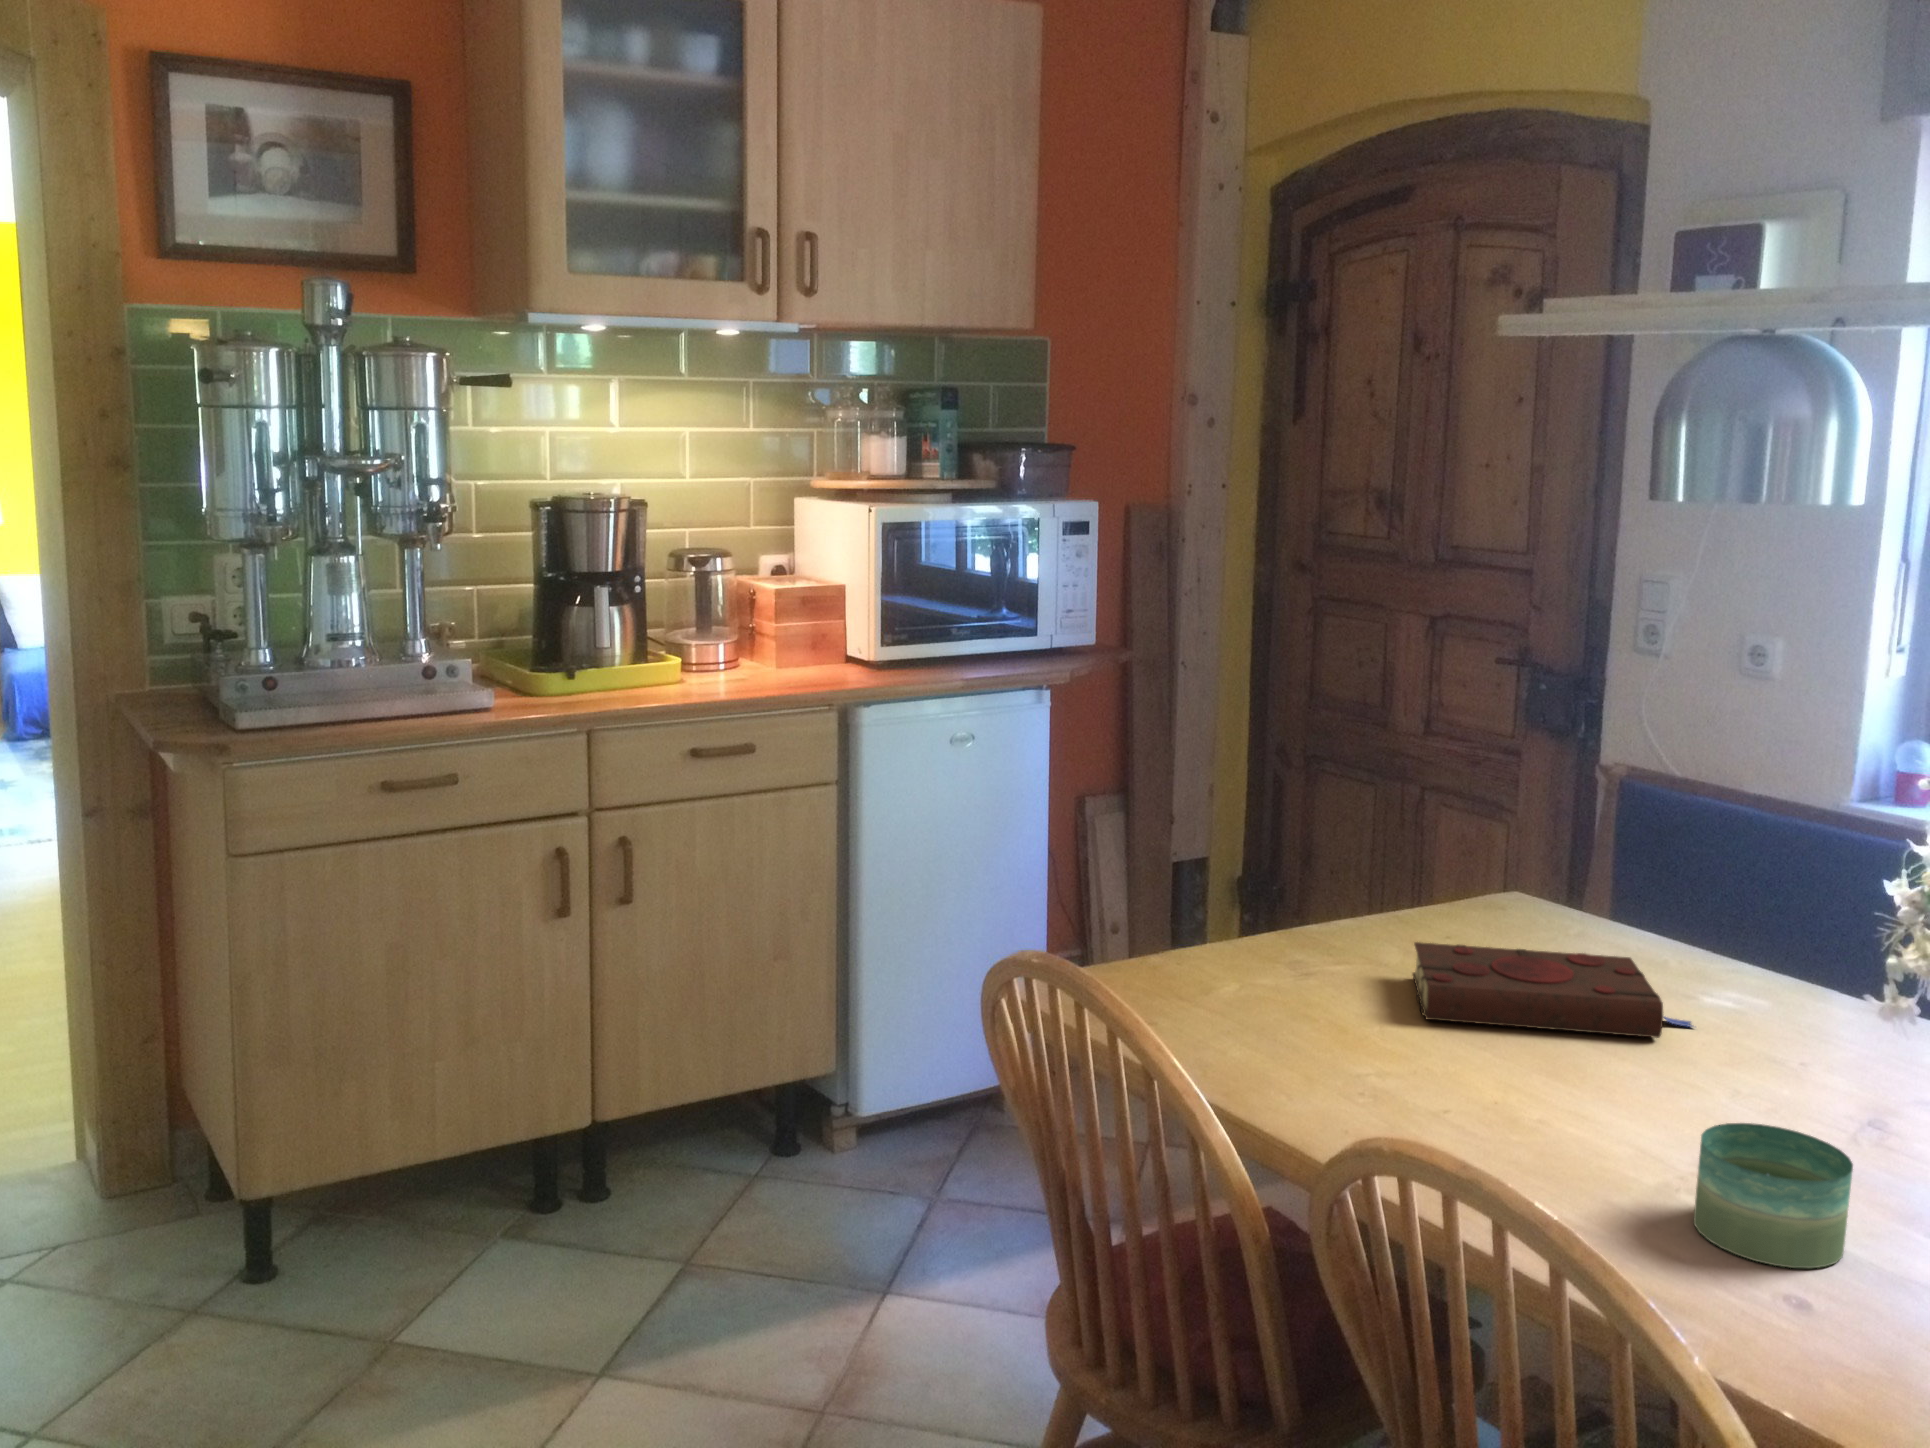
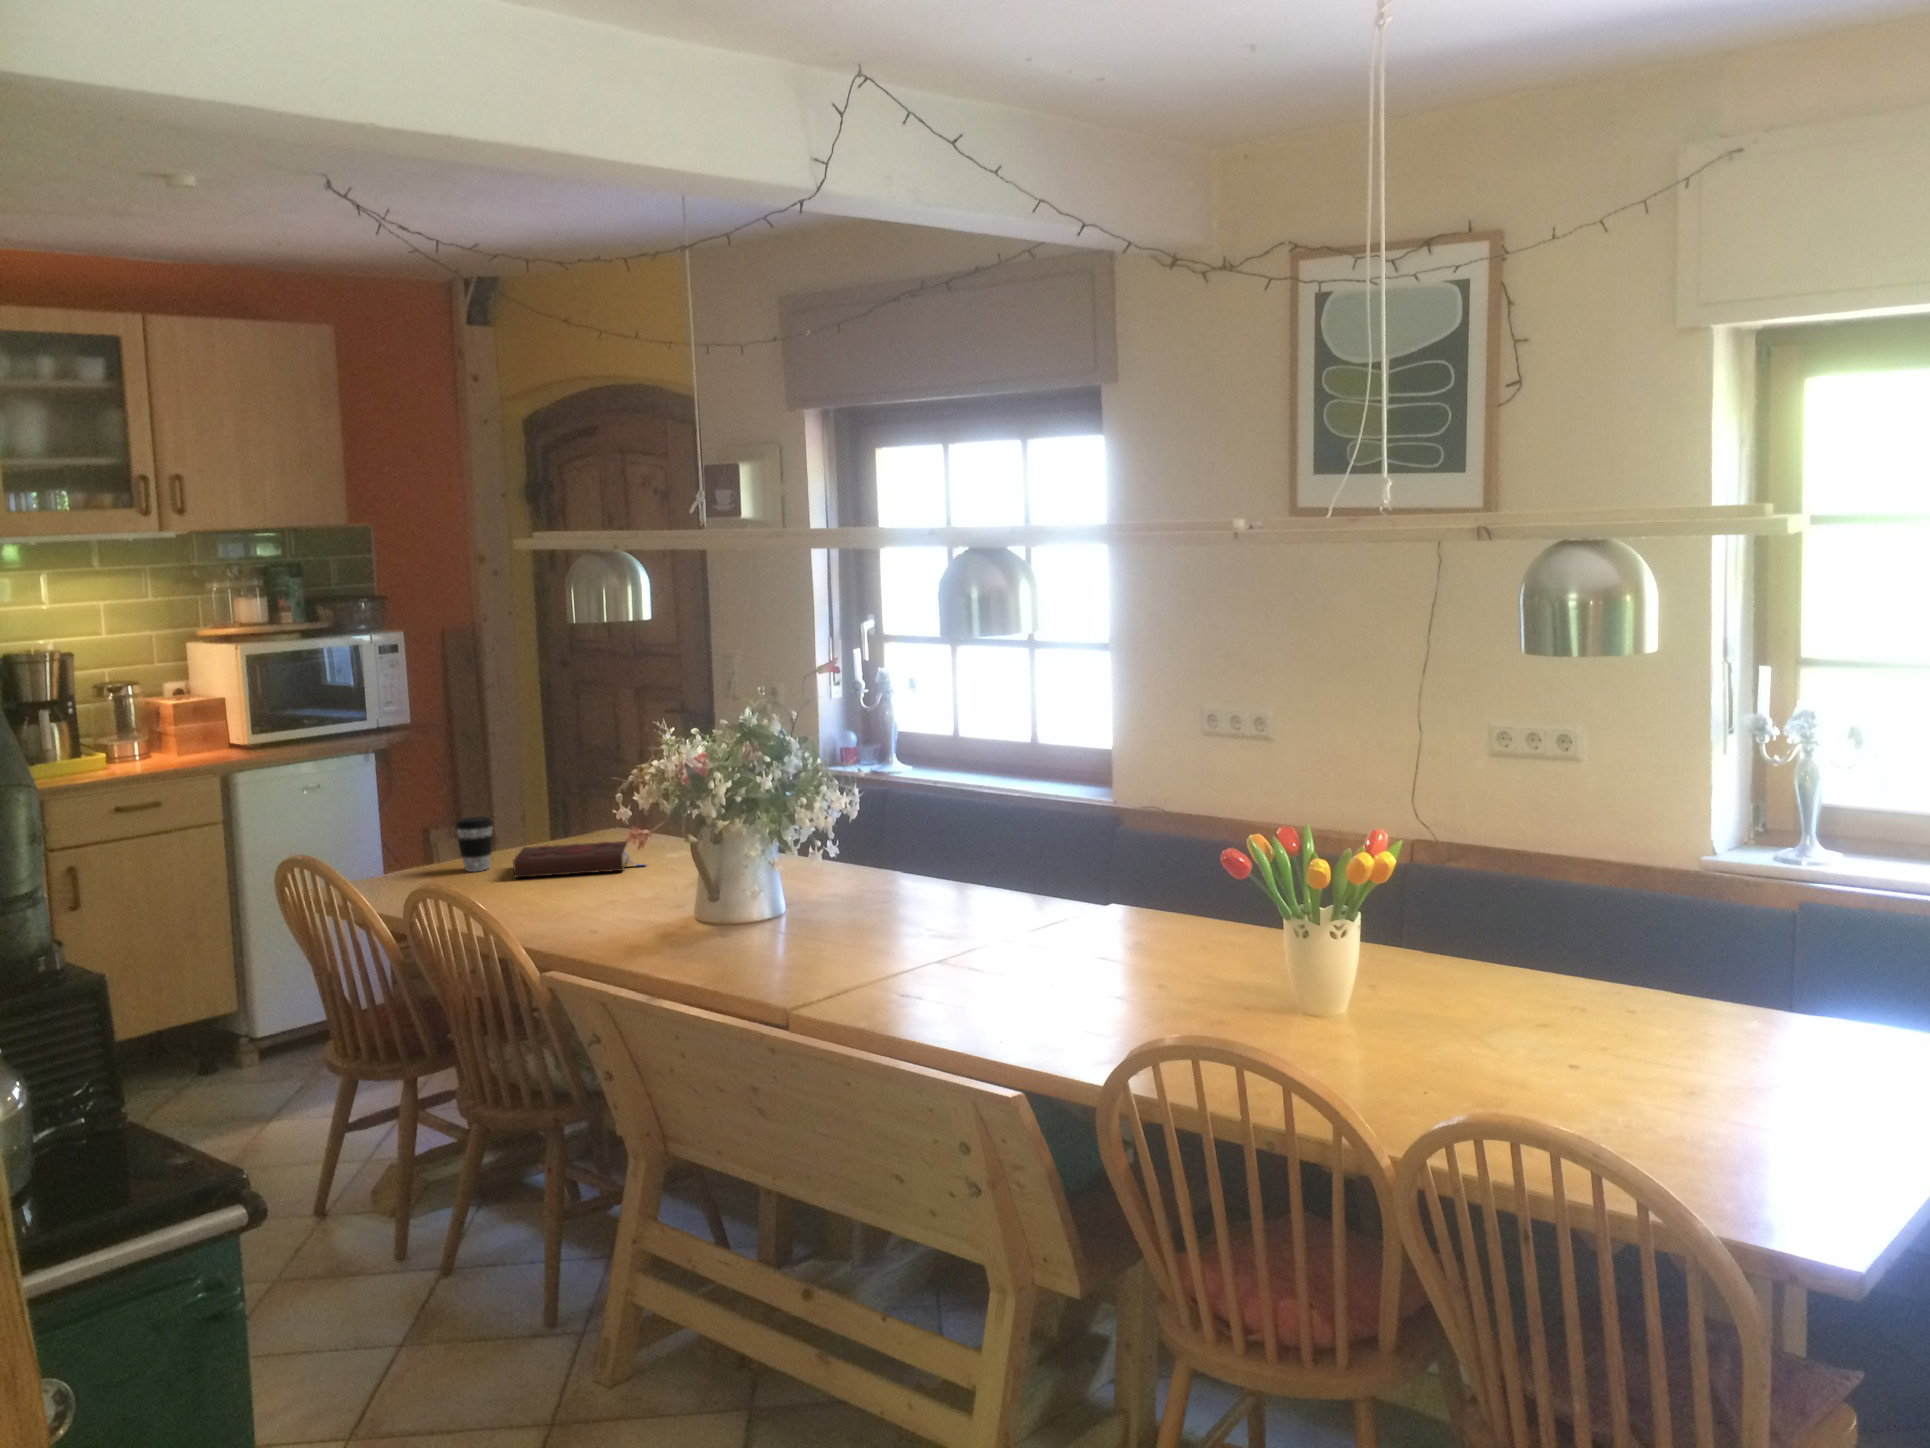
coffee cup: none [1289,868,1362,979] -> present [456,817,493,871]
candle: present [1694,1123,1853,1268] -> none [566,876,624,923]

